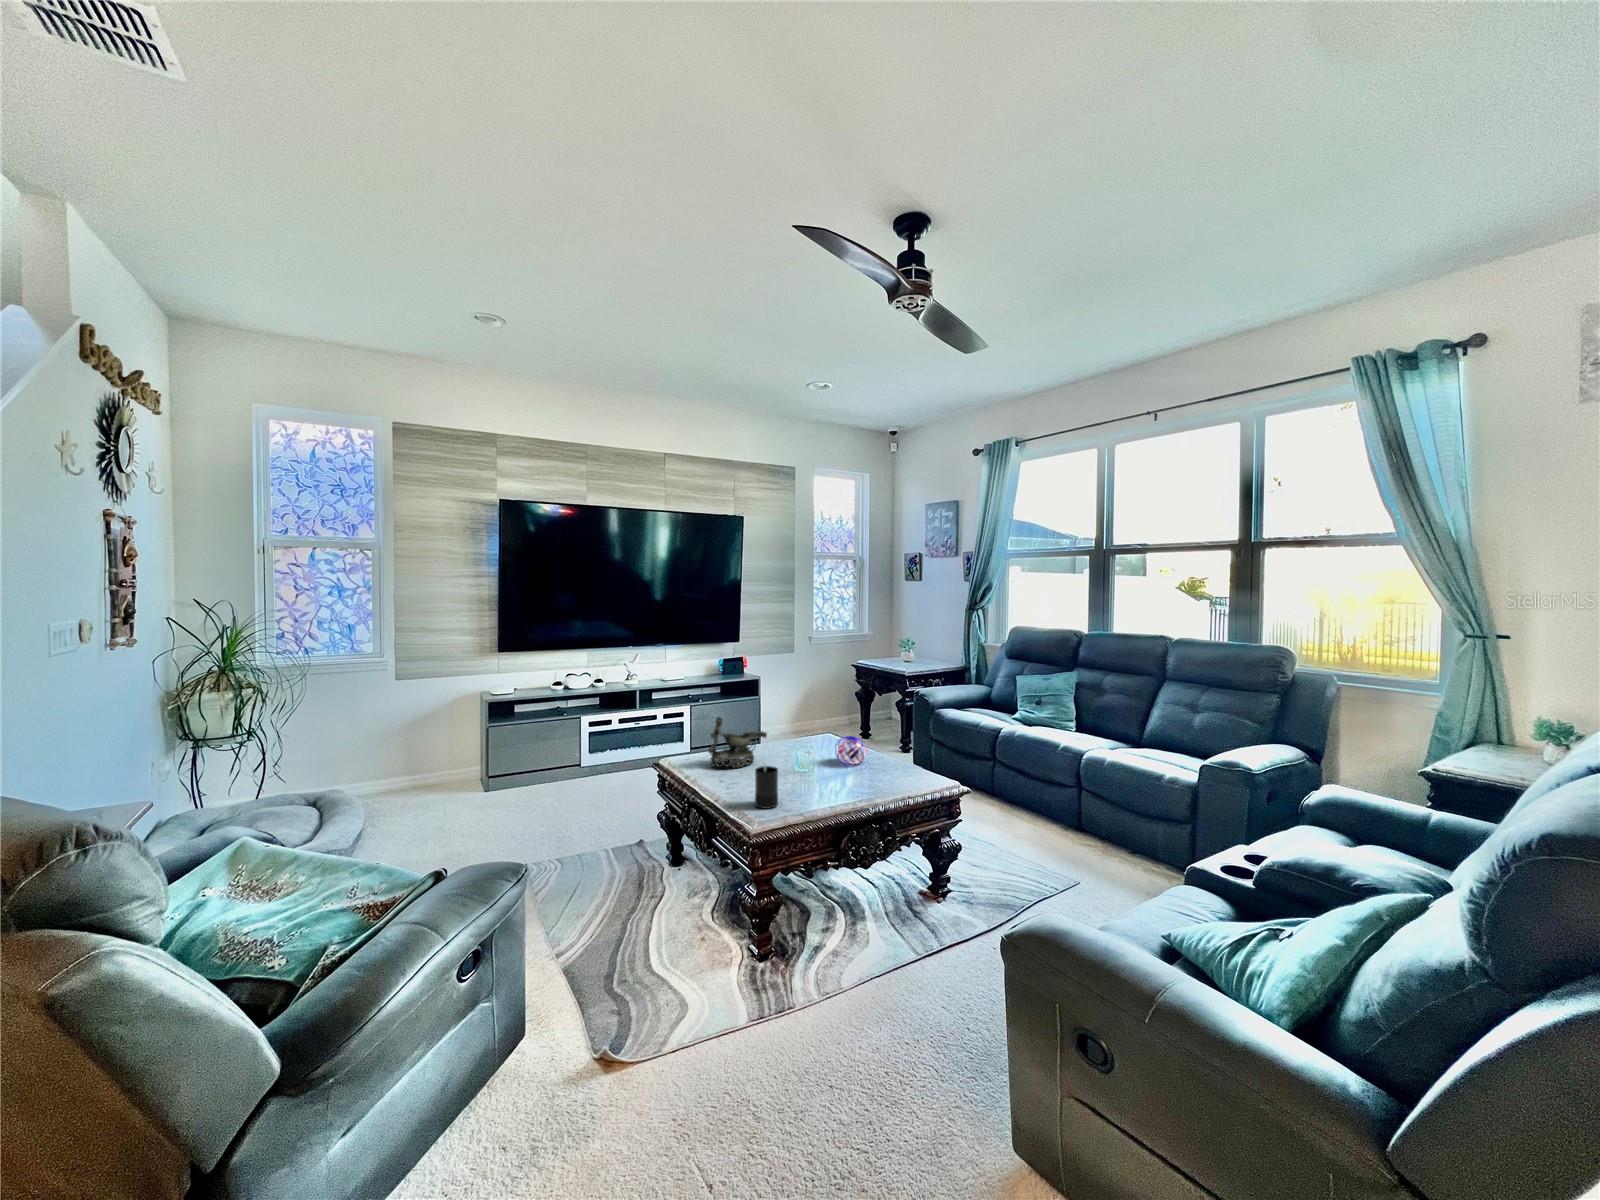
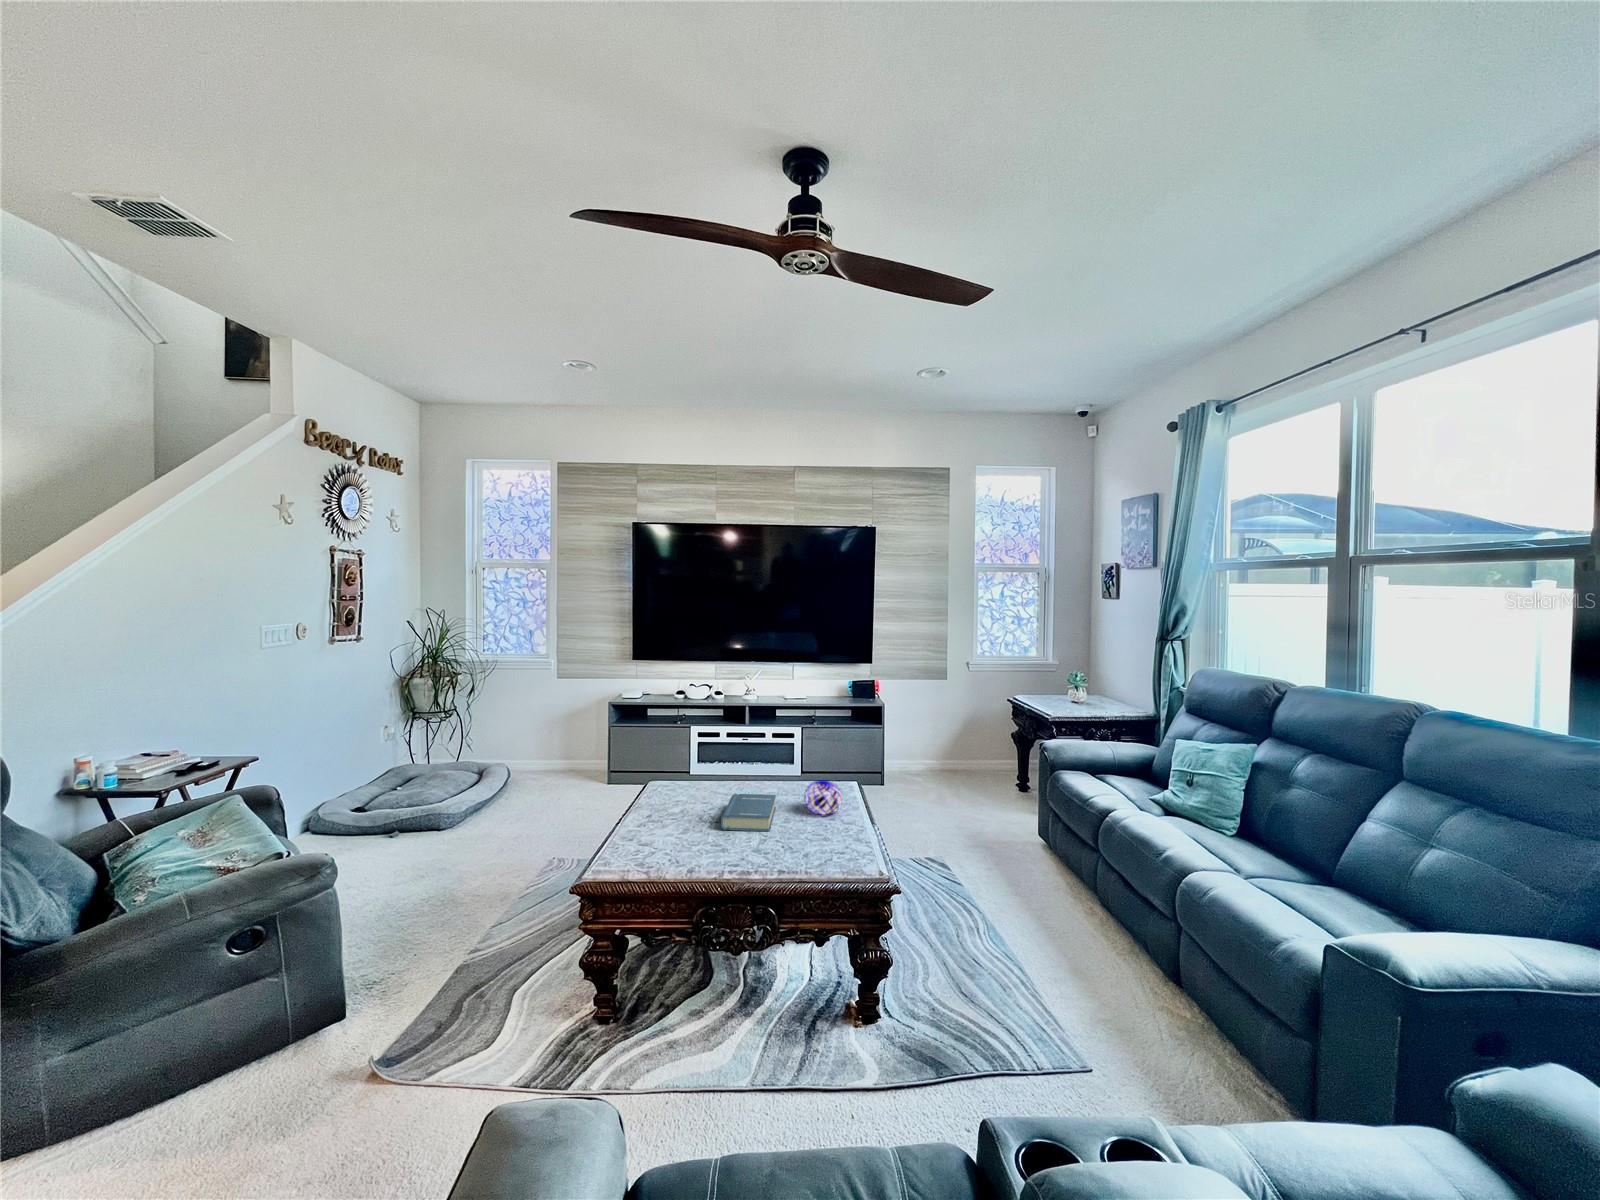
decorative bowl: present [708,717,767,768] -> none [684,739,749,797]
hardback book: none [775,755,838,788] -> present [721,794,776,831]
candle: present [755,765,778,809] -> none [649,793,675,845]

